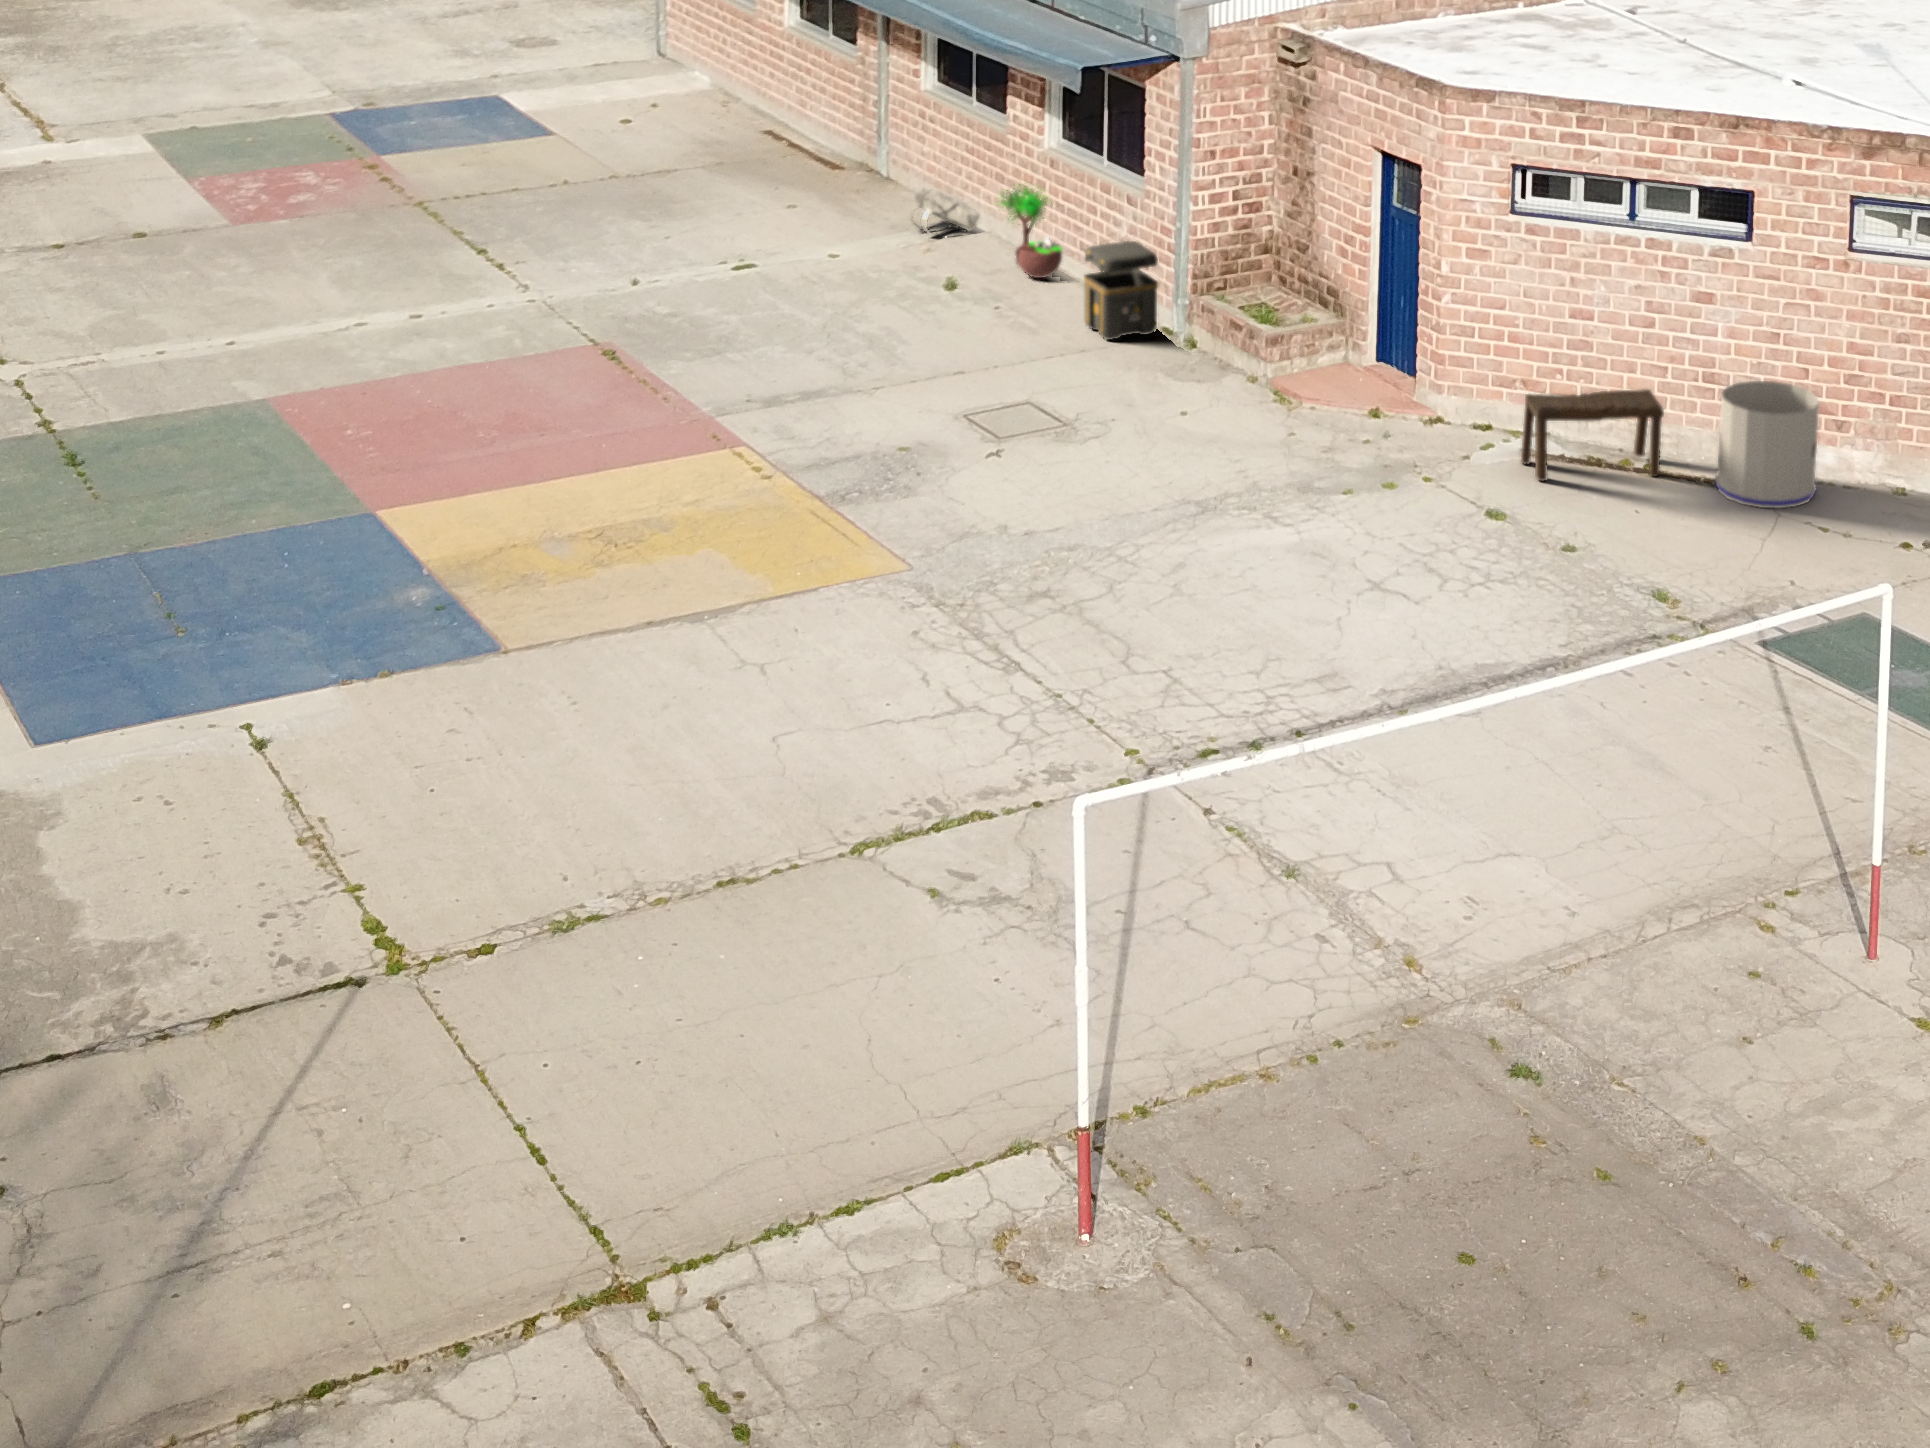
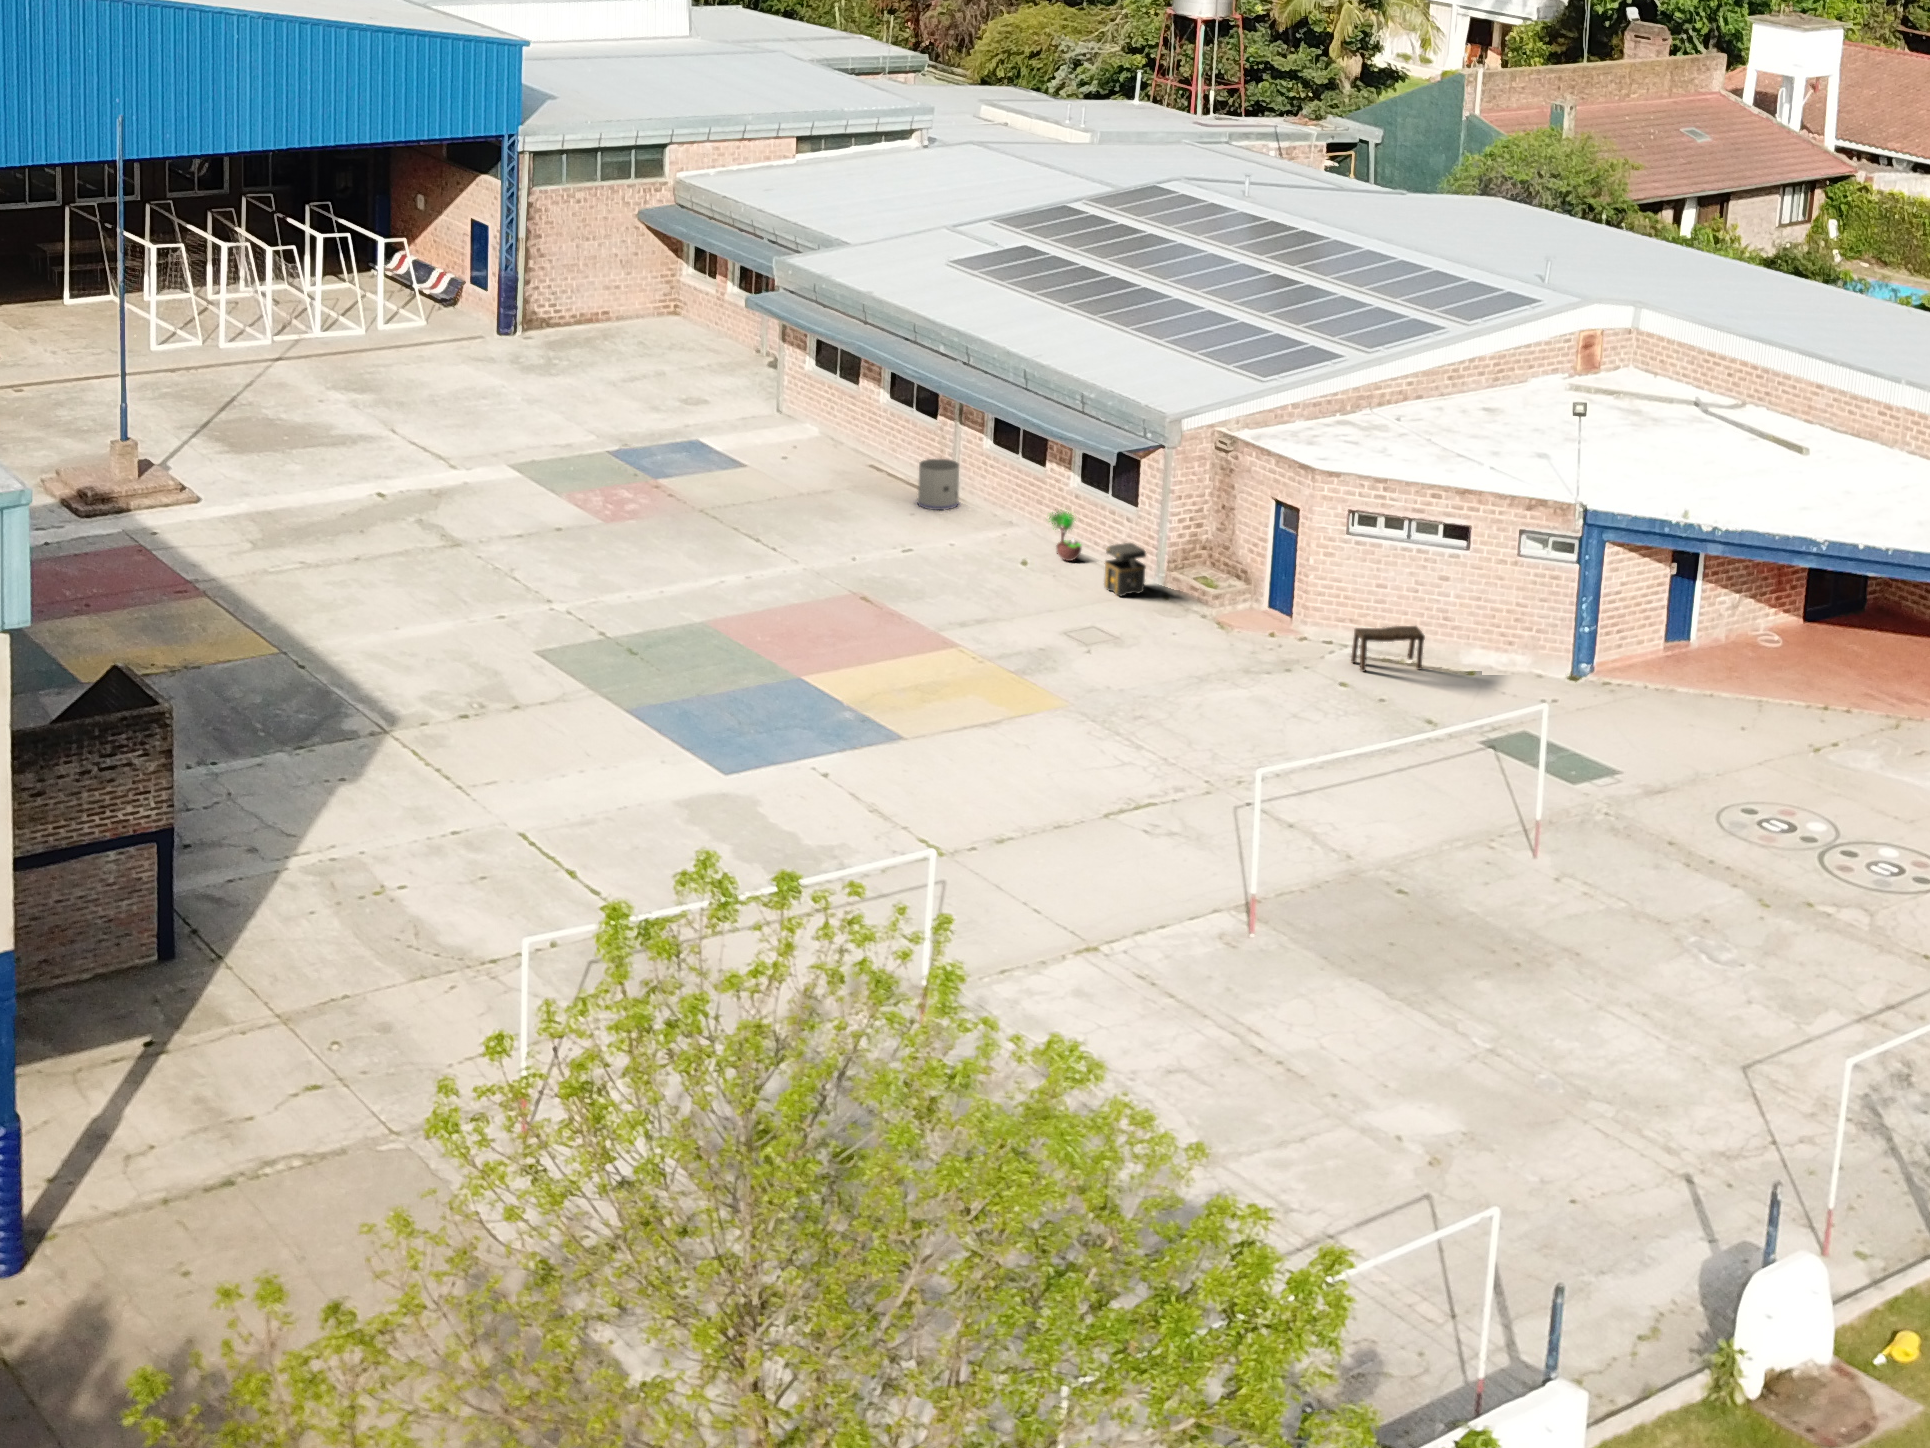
backpack: present [915,188,980,236] -> none [987,508,1025,536]
trash can: present [1715,381,1819,508] -> present [917,459,959,510]

